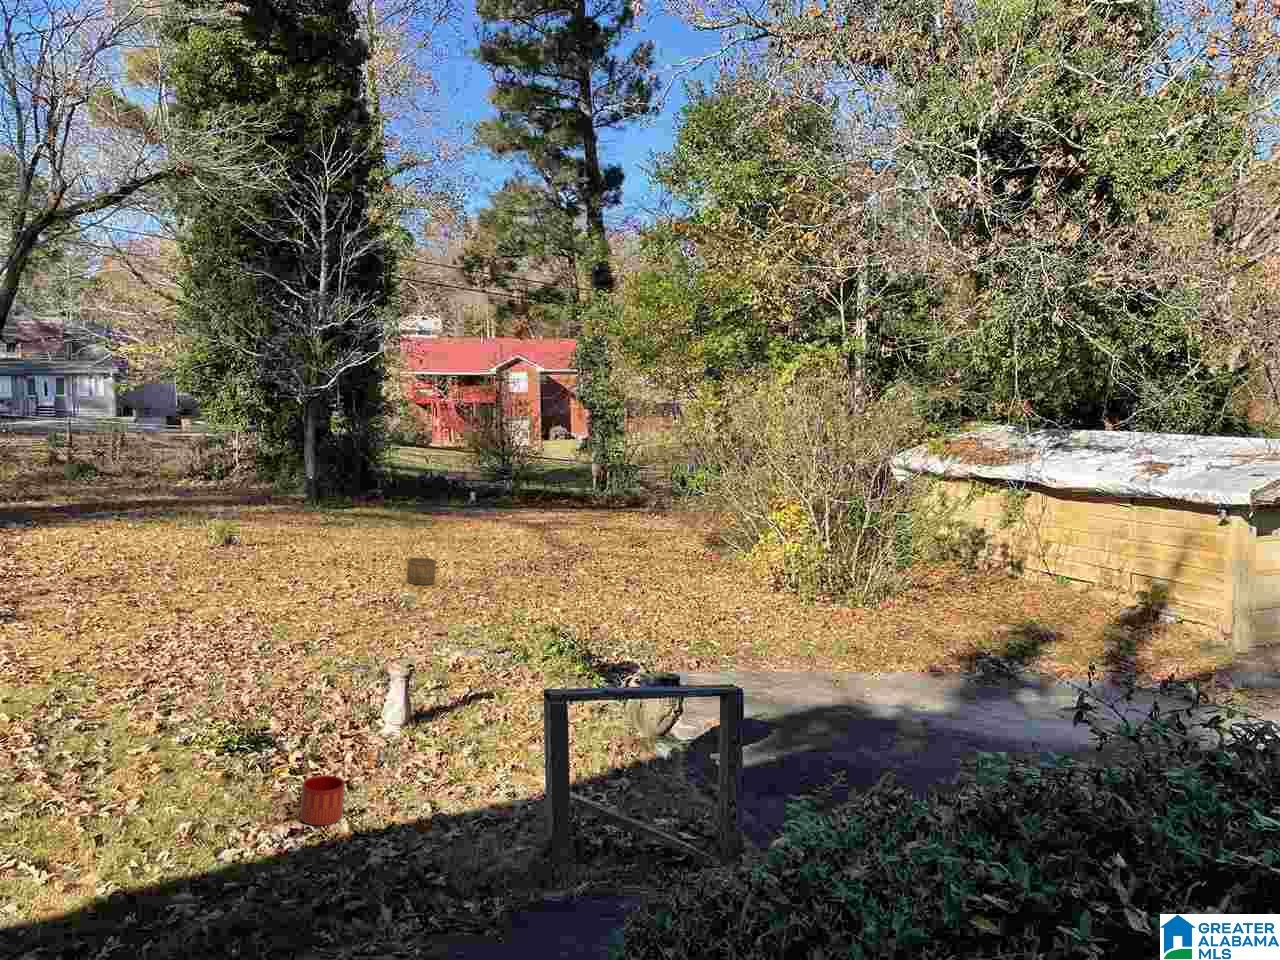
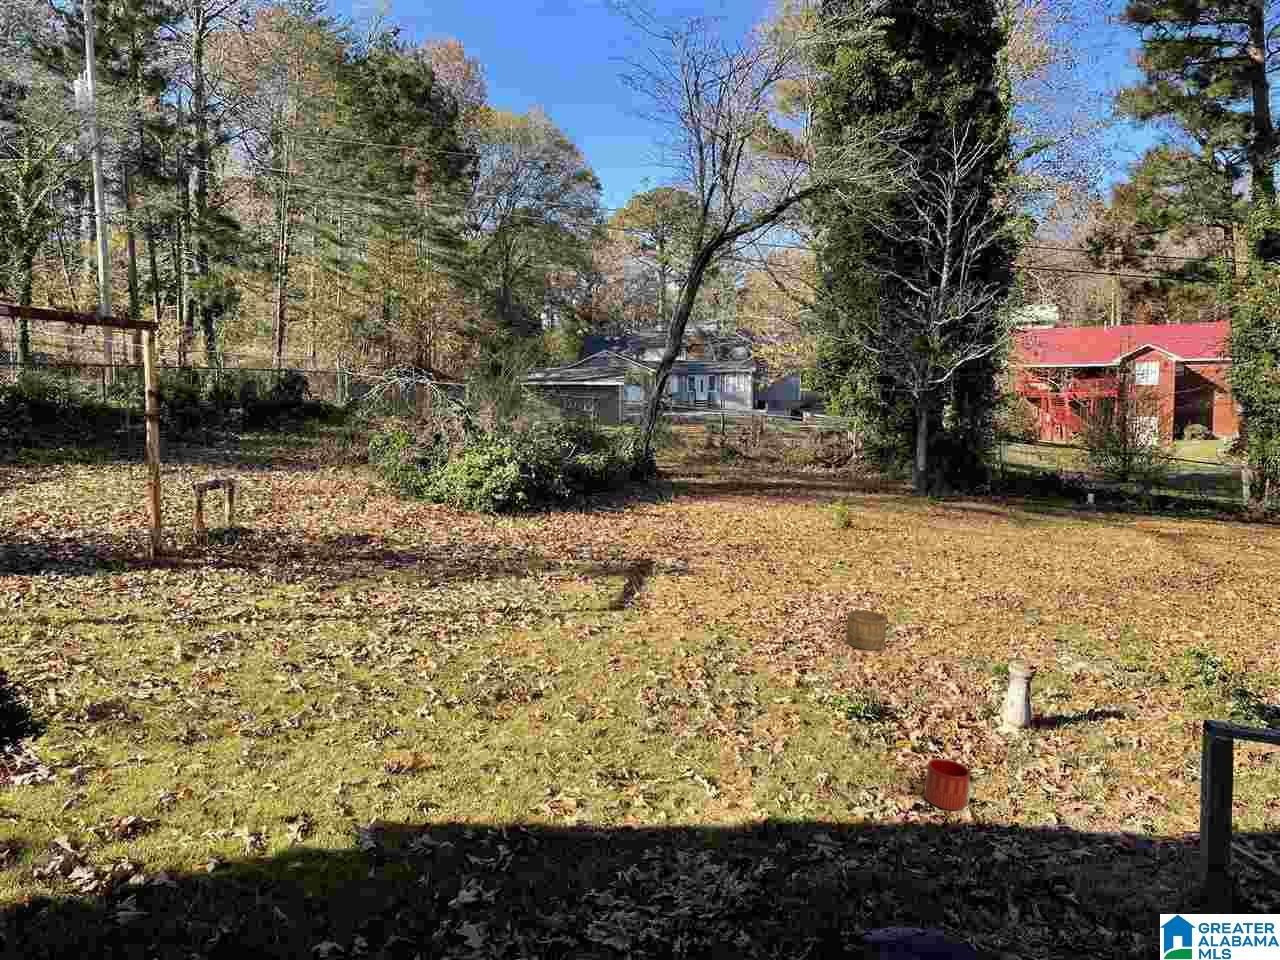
wooden bucket: present [407,557,437,585] -> present [846,610,888,650]

